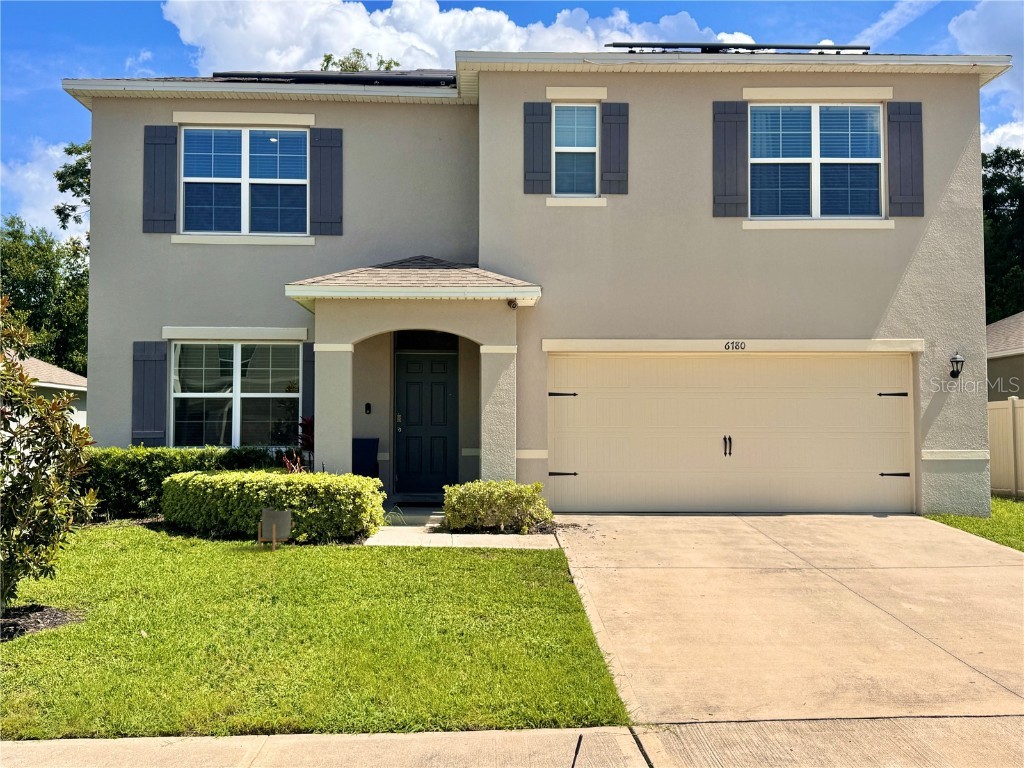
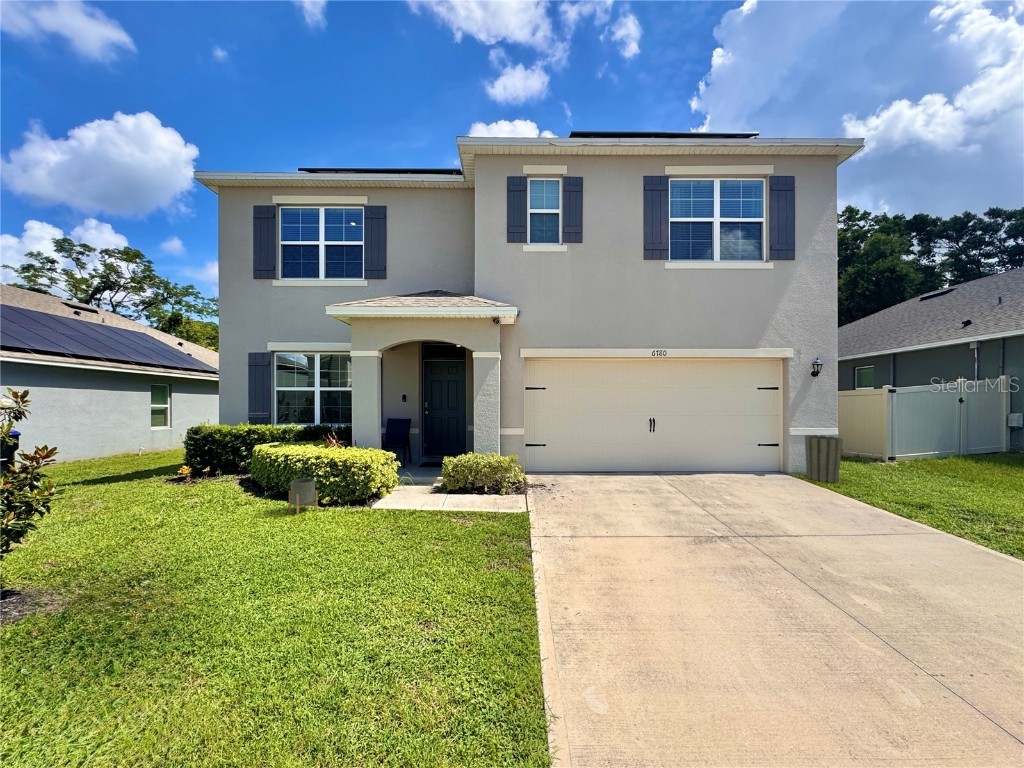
trash can: none [937,461,985,524] -> present [805,435,843,482]

